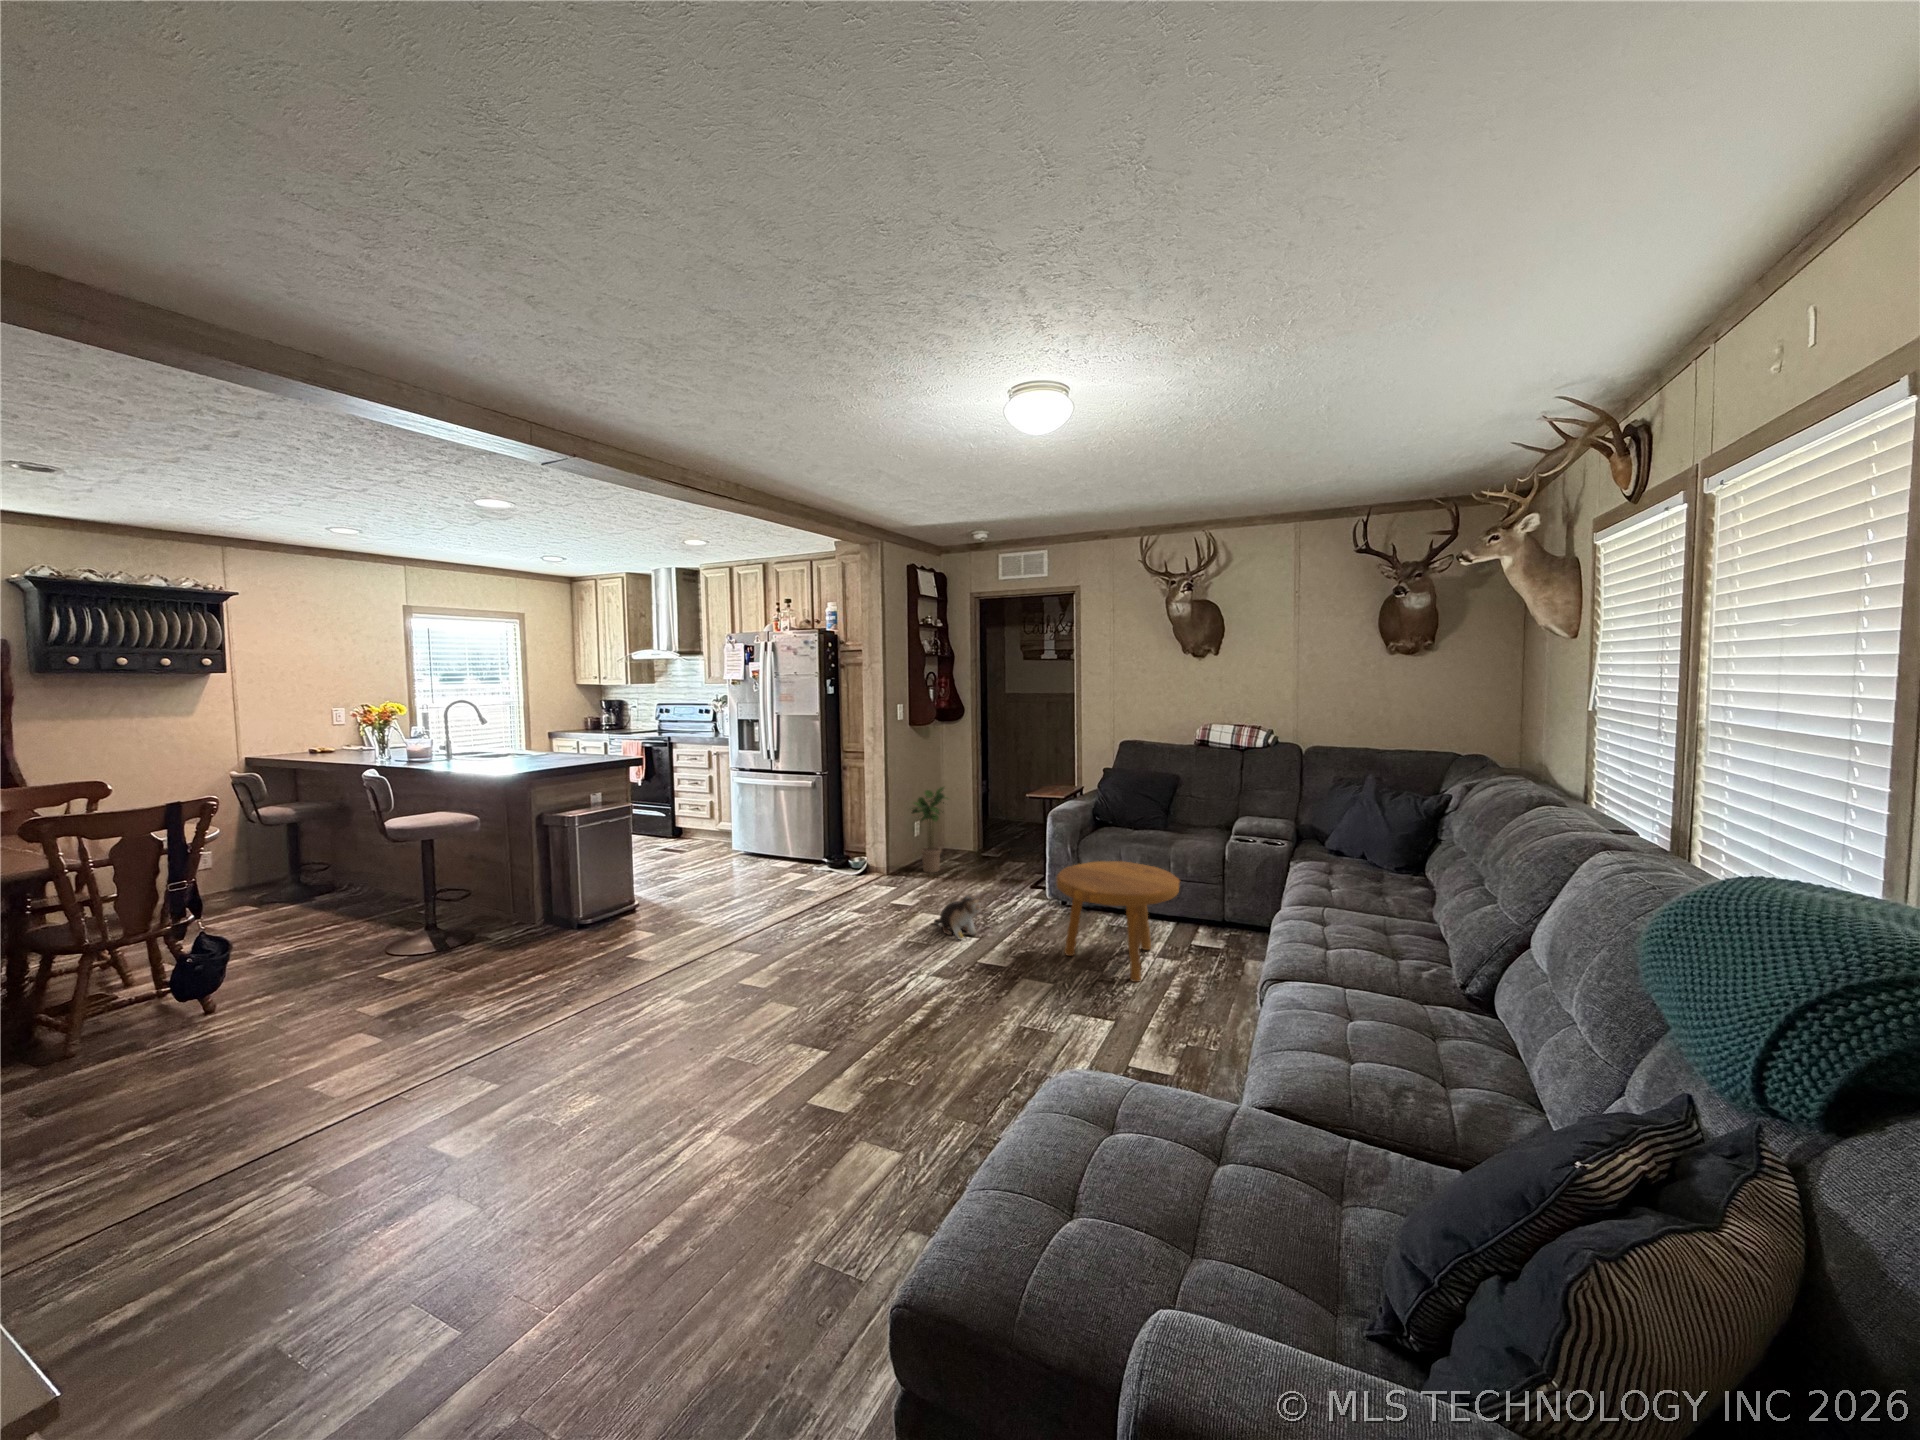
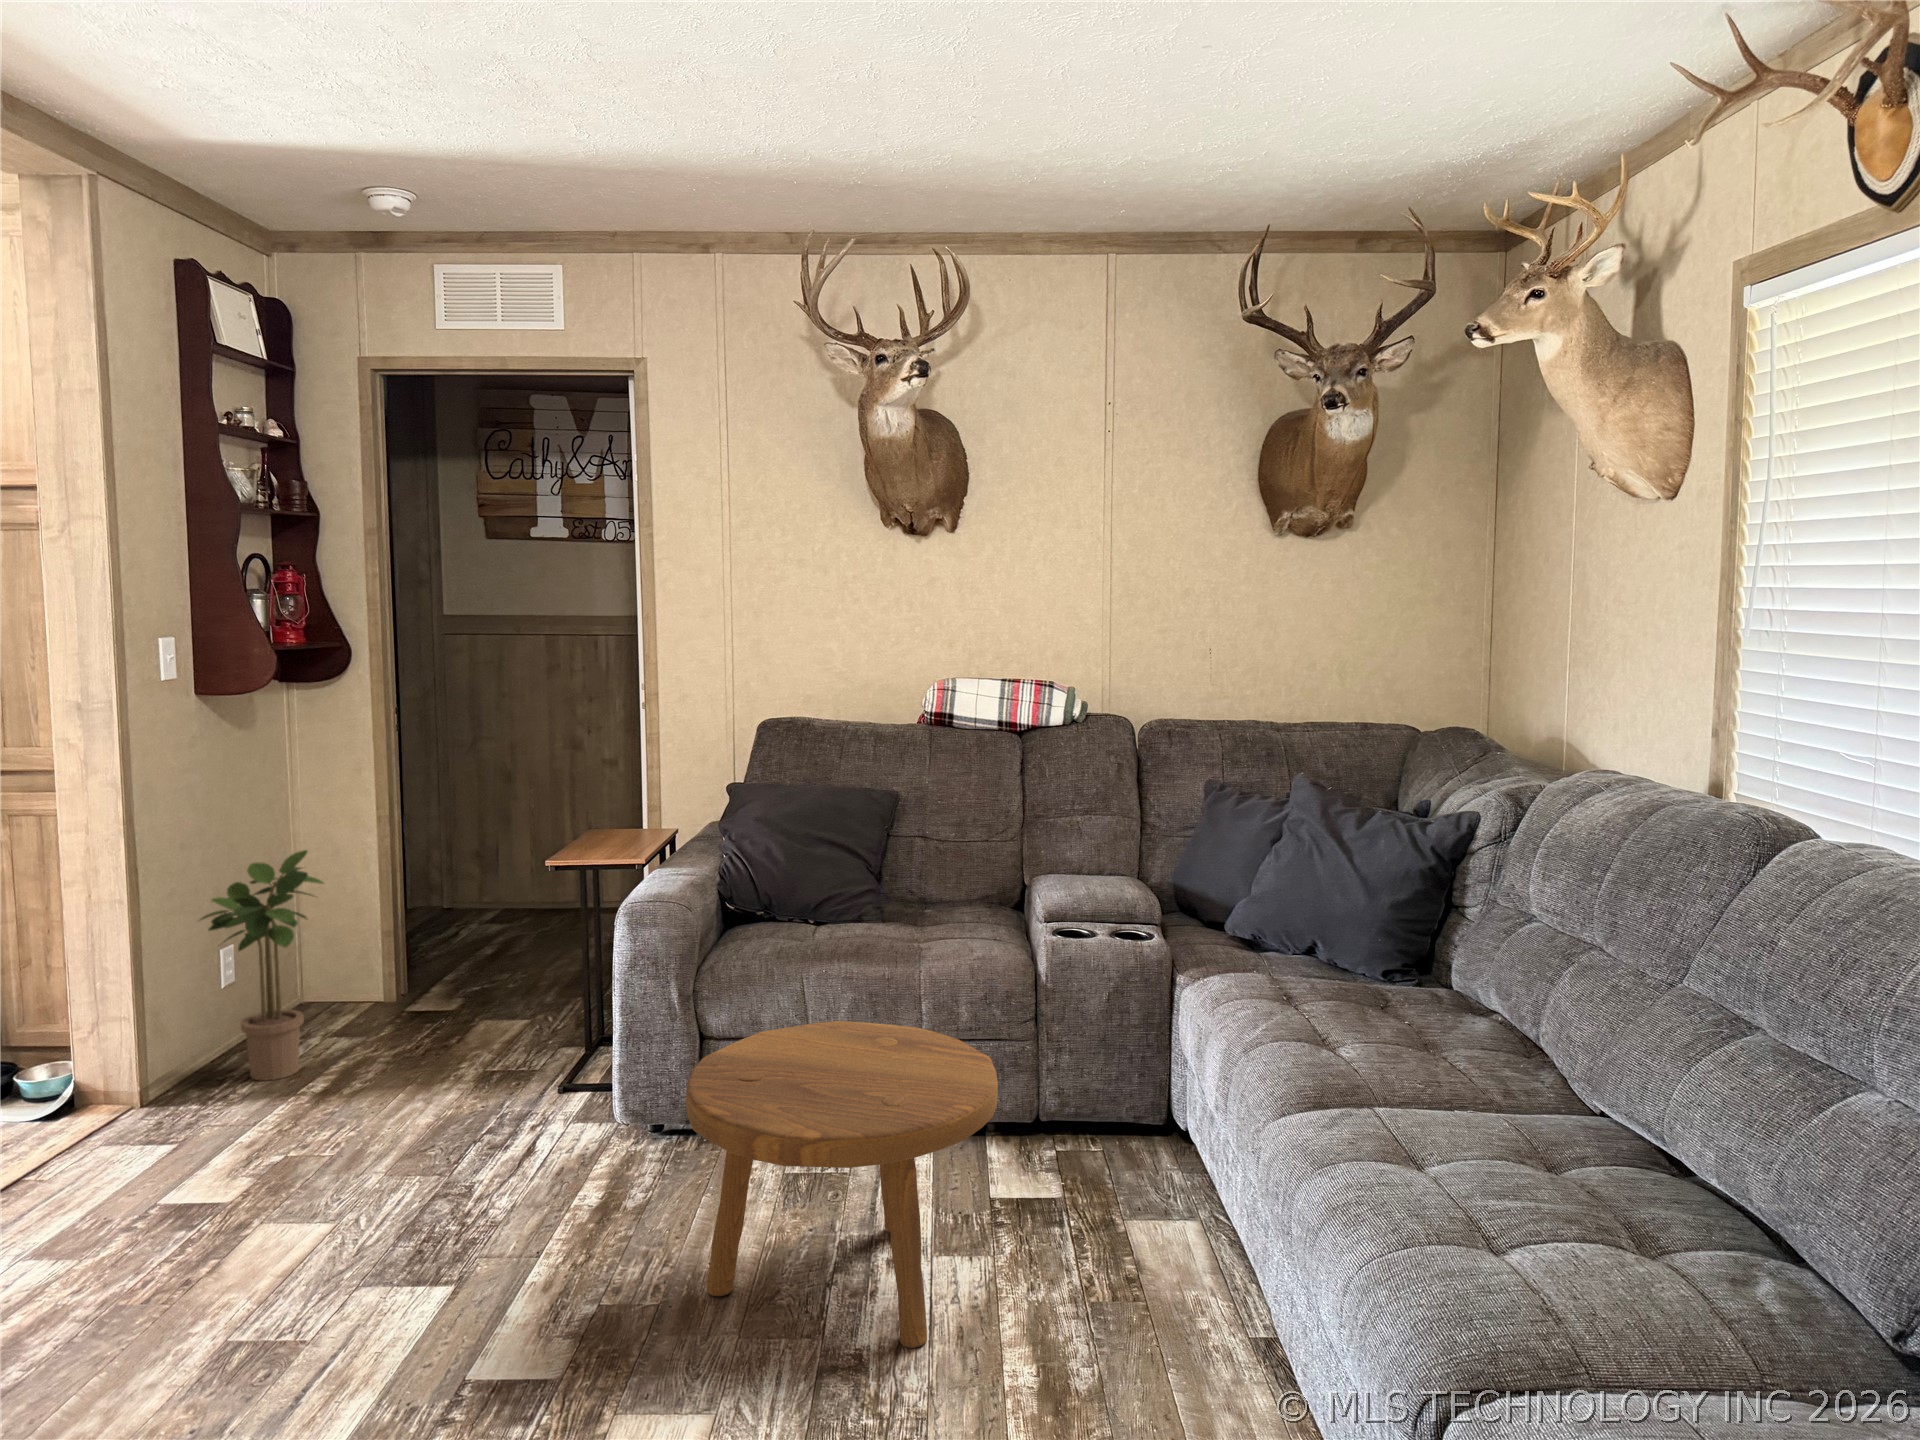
plush toy: present [934,894,984,940] -> none [304,1166,469,1305]

